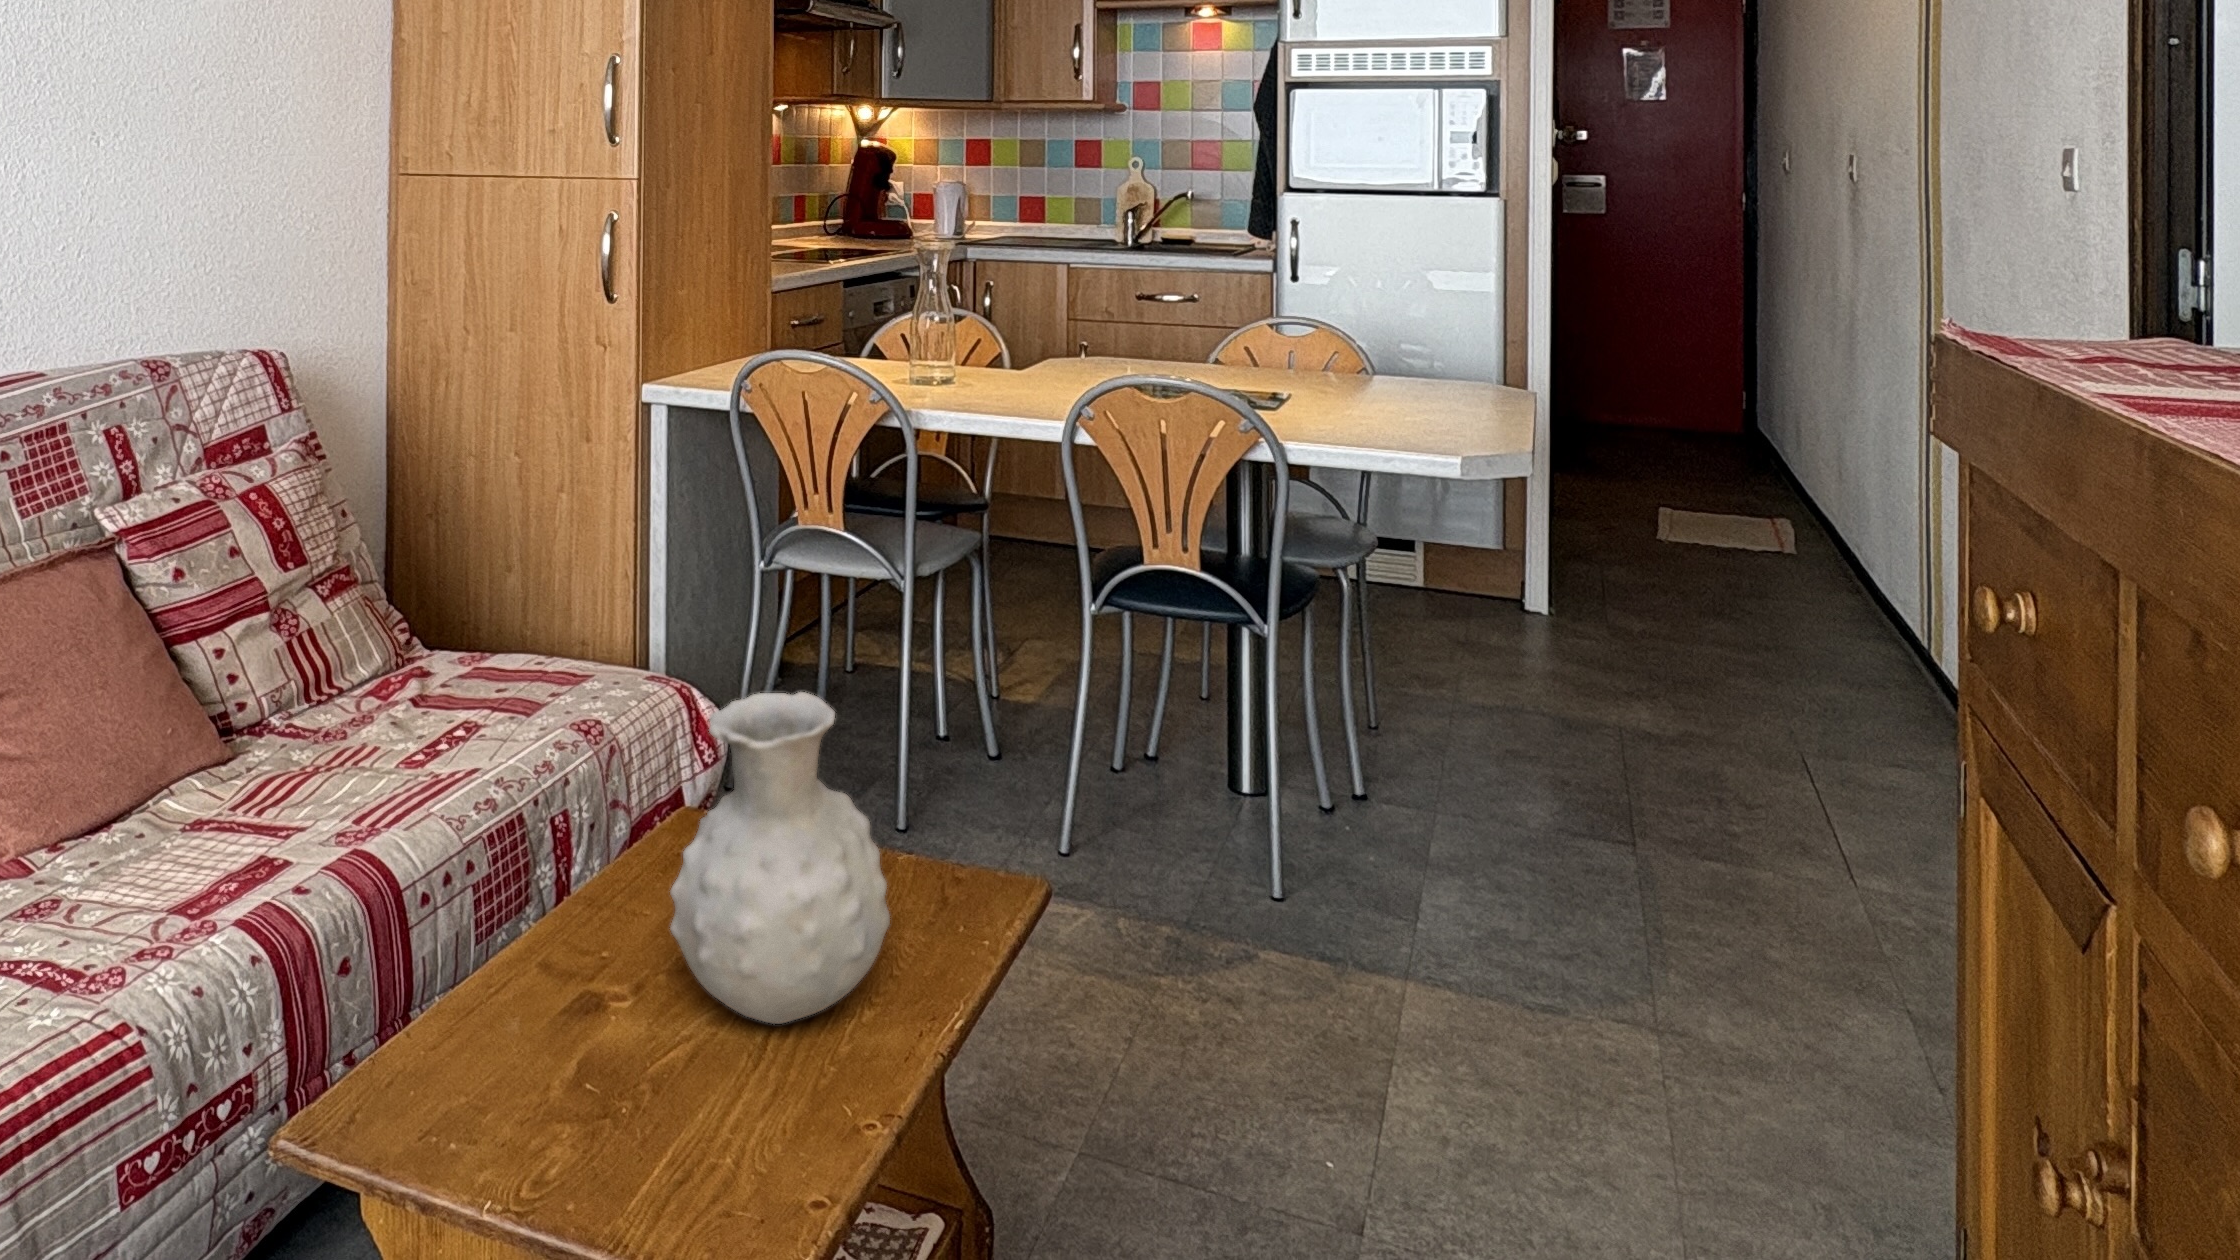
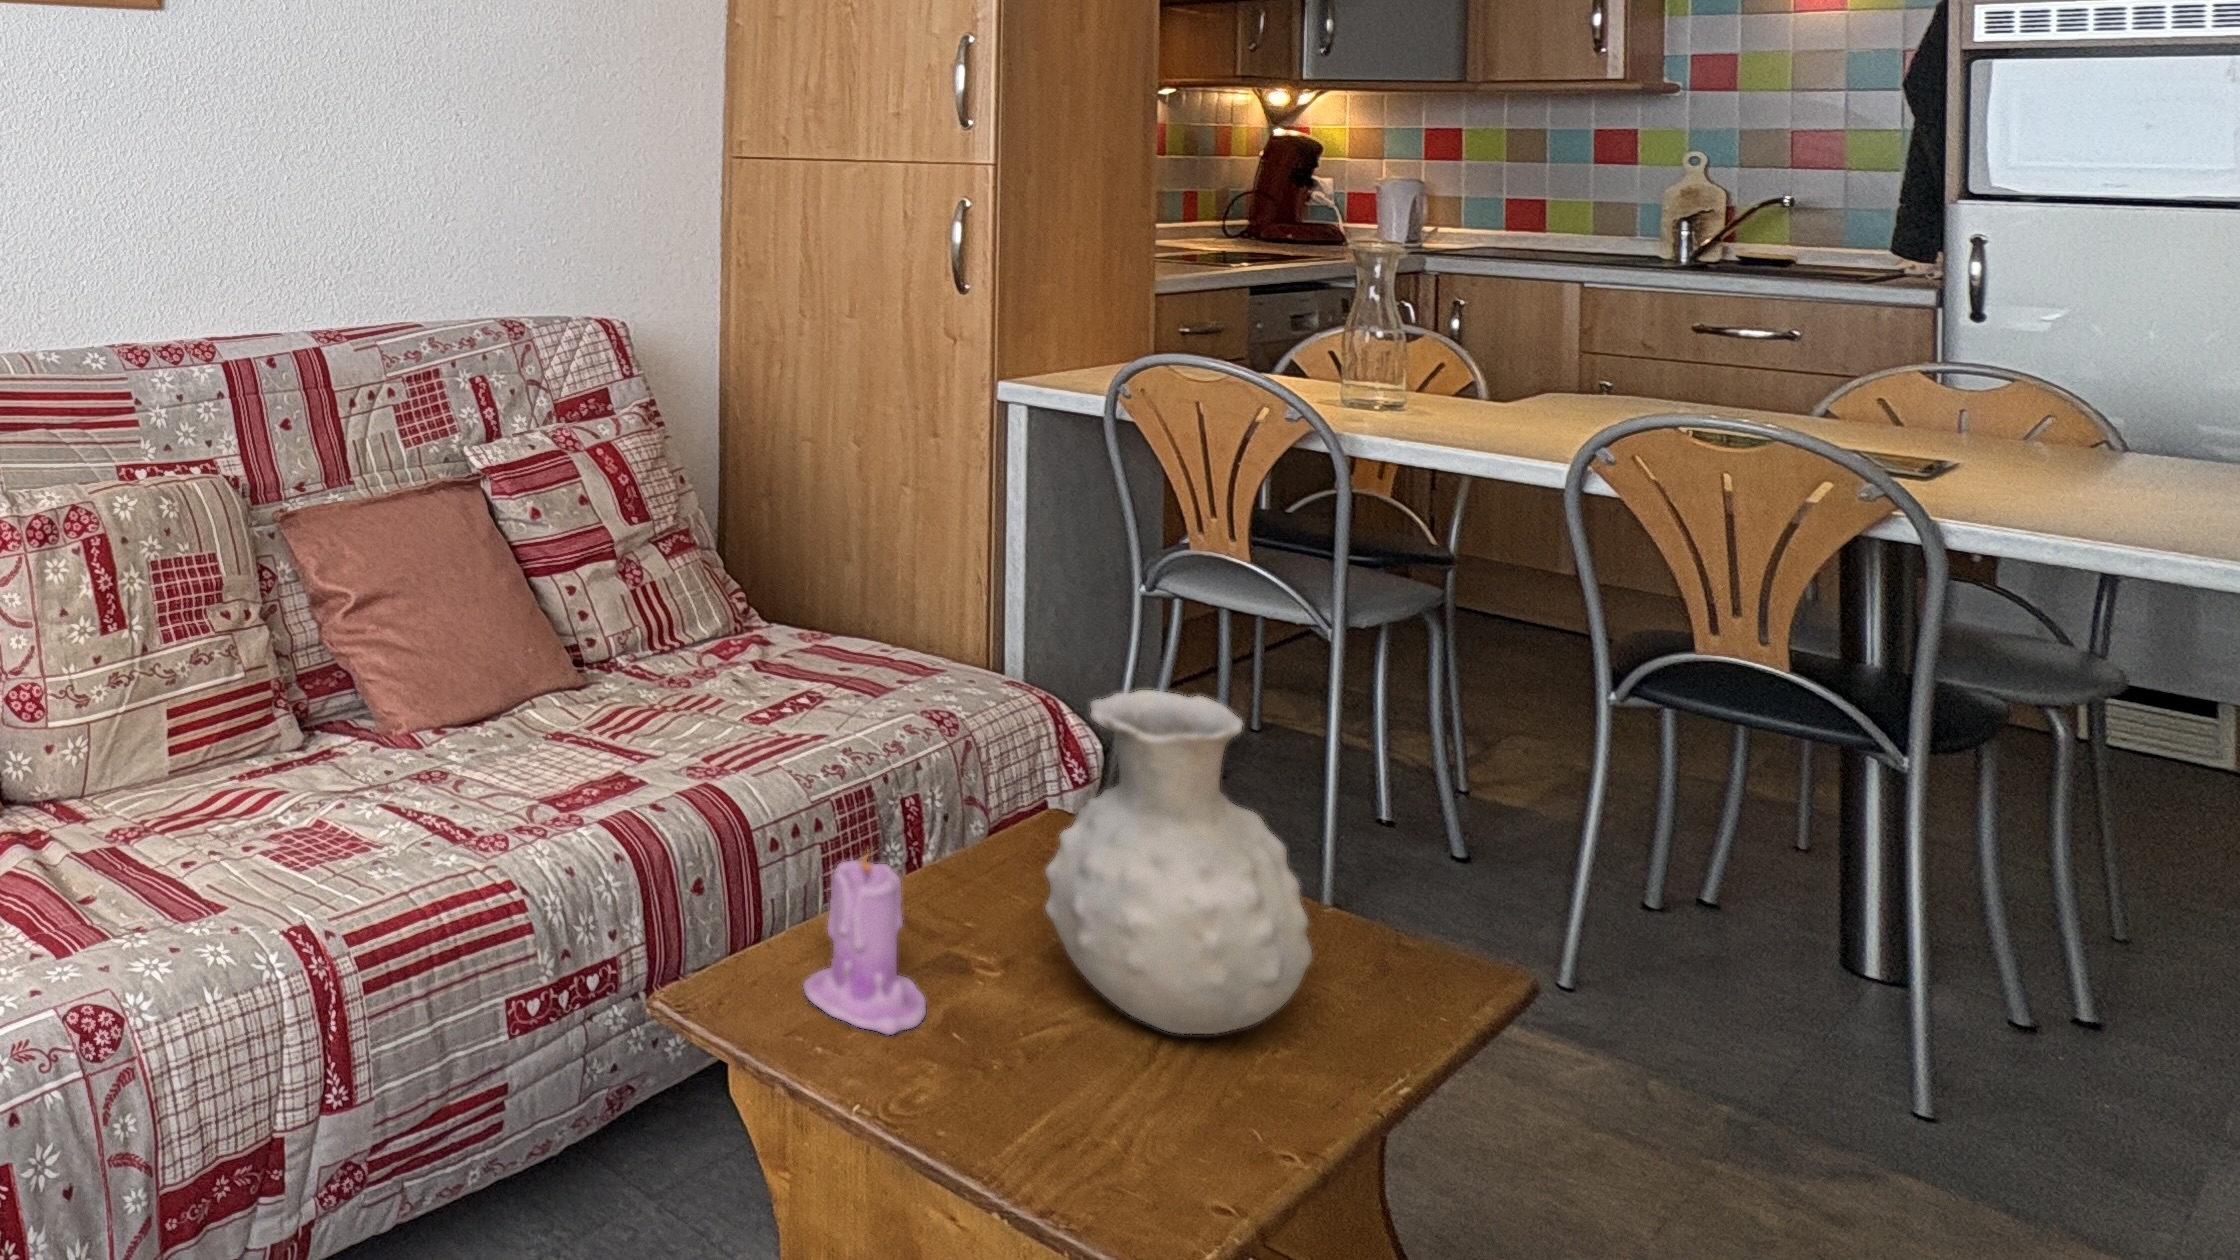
candle: none [440,909,561,1106] -> present [804,855,926,1035]

